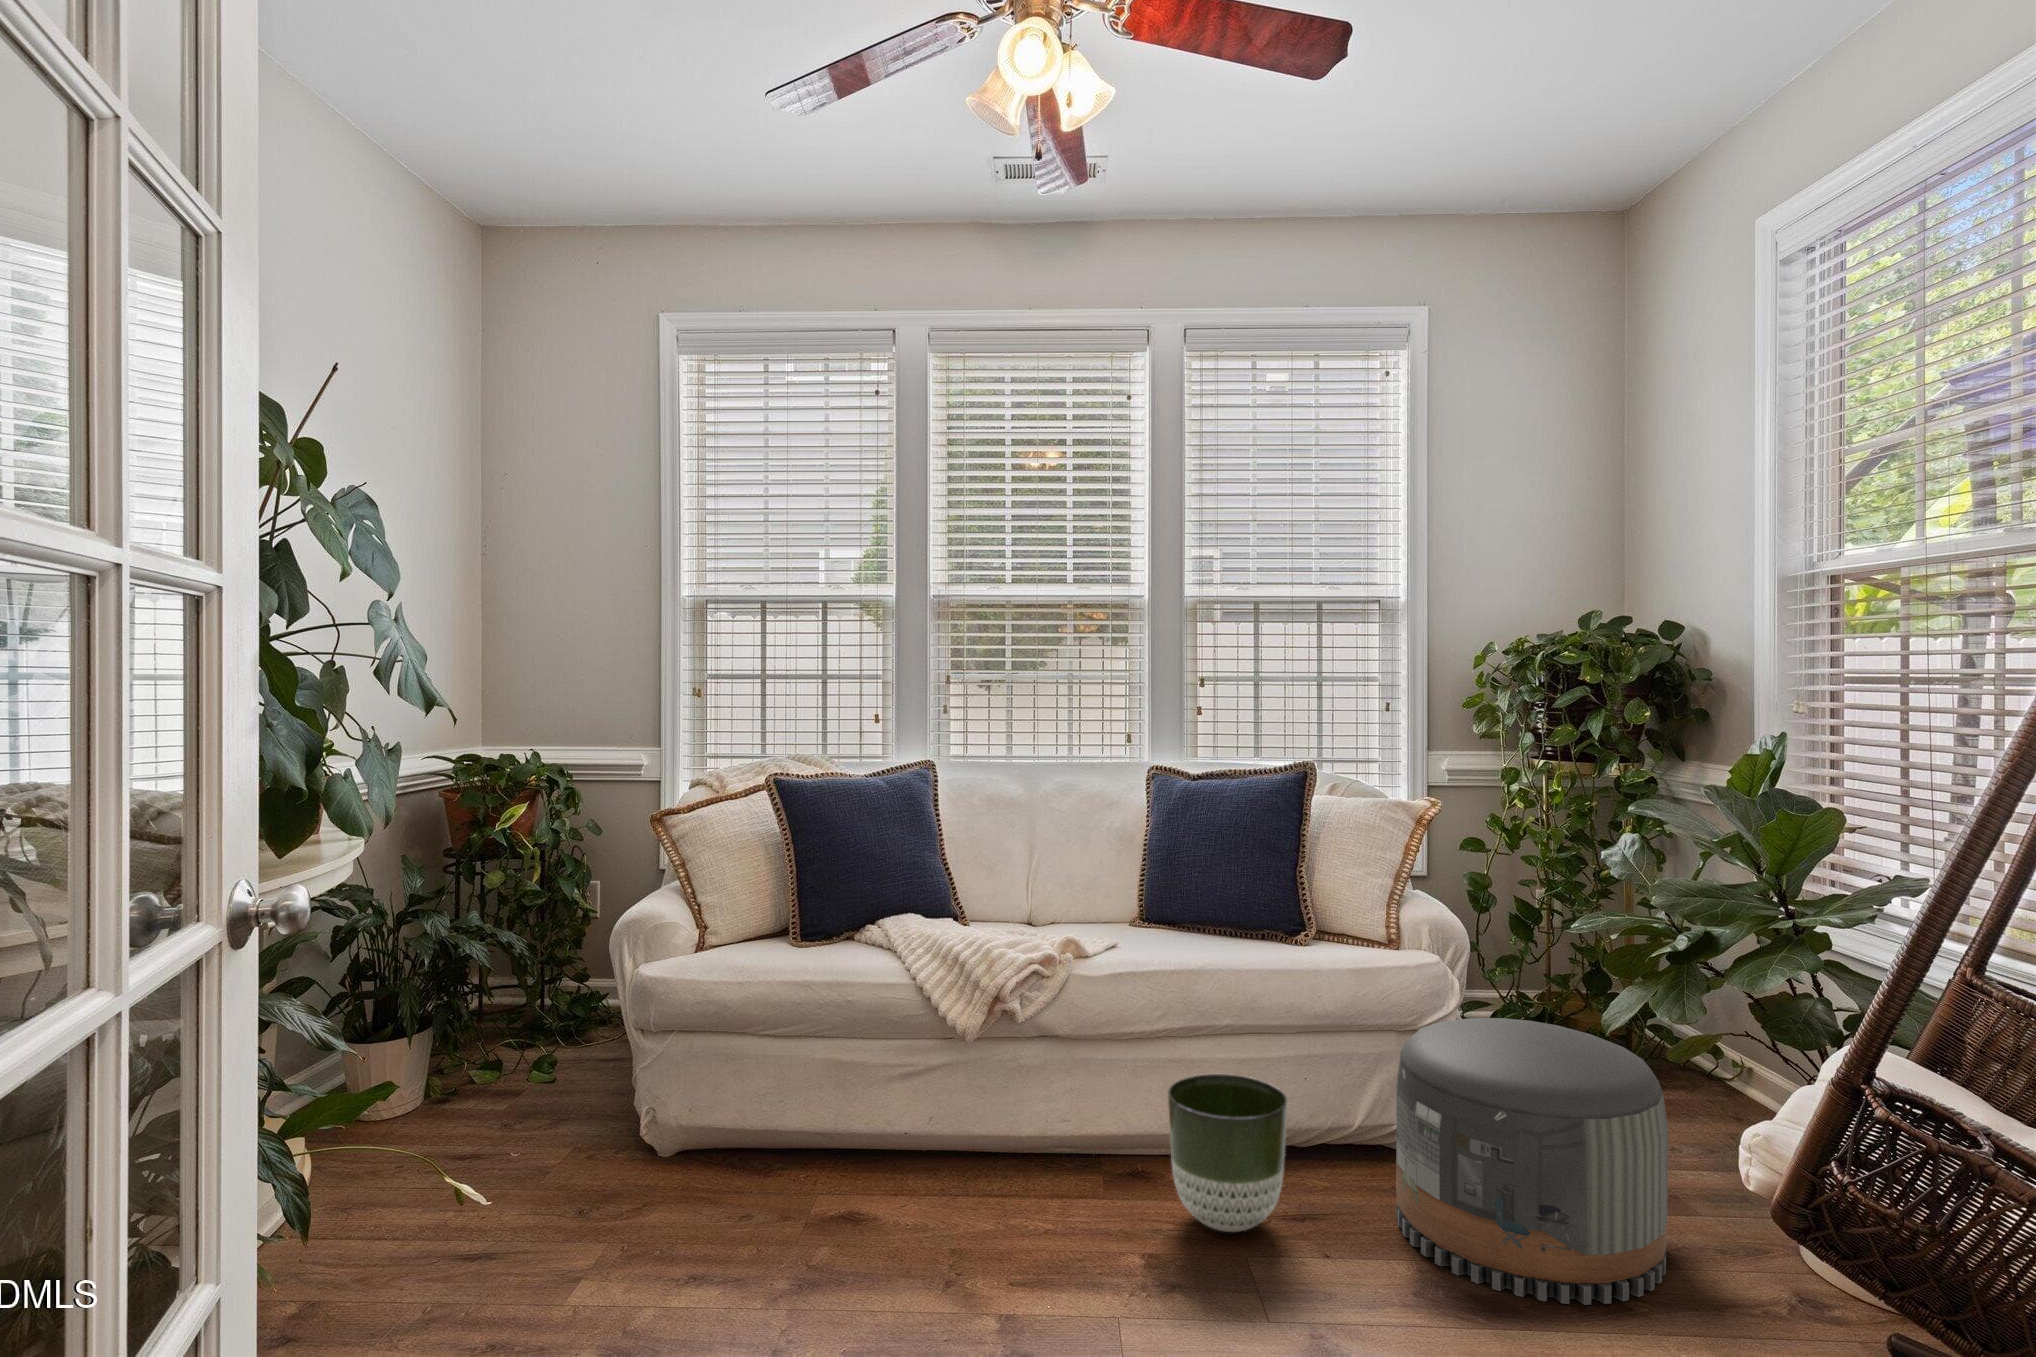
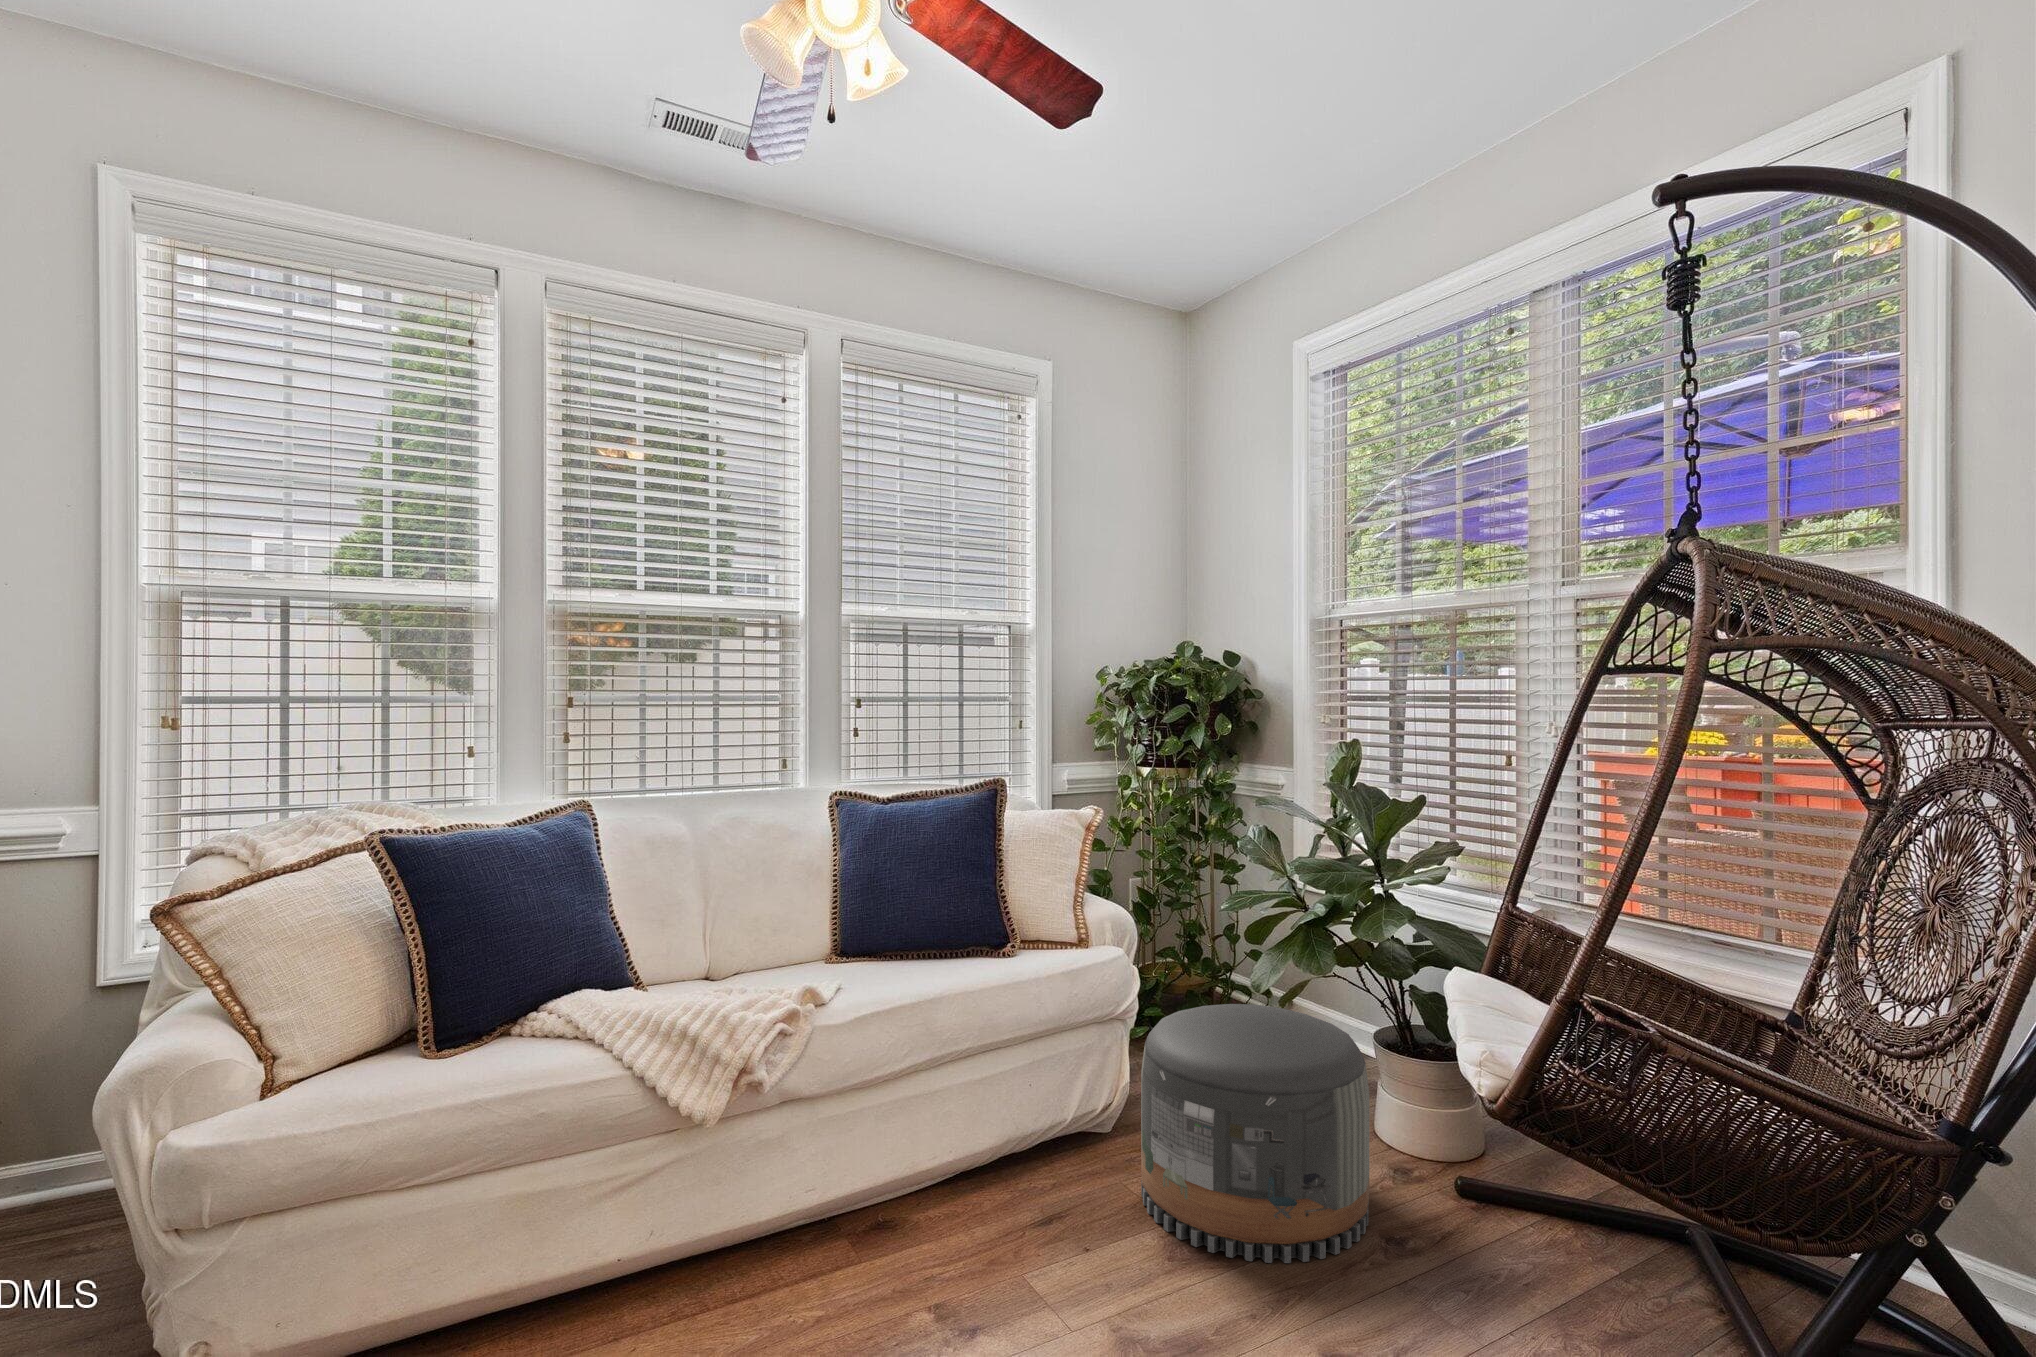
planter: present [1168,1074,1287,1232] -> none [953,1108,1074,1278]

